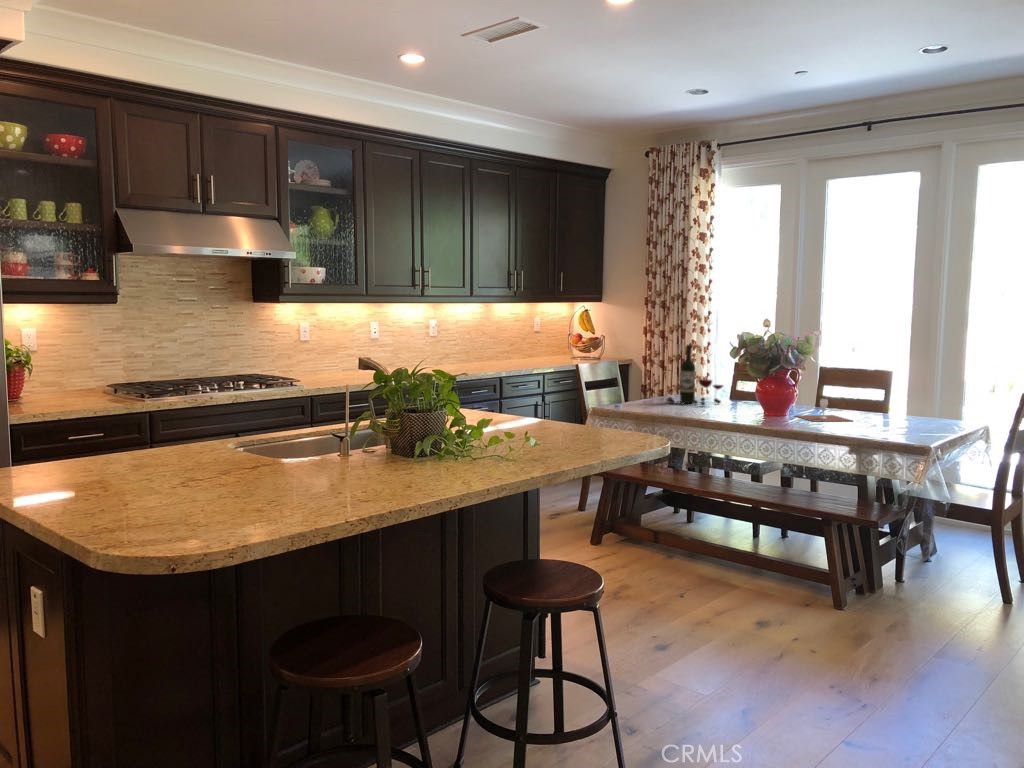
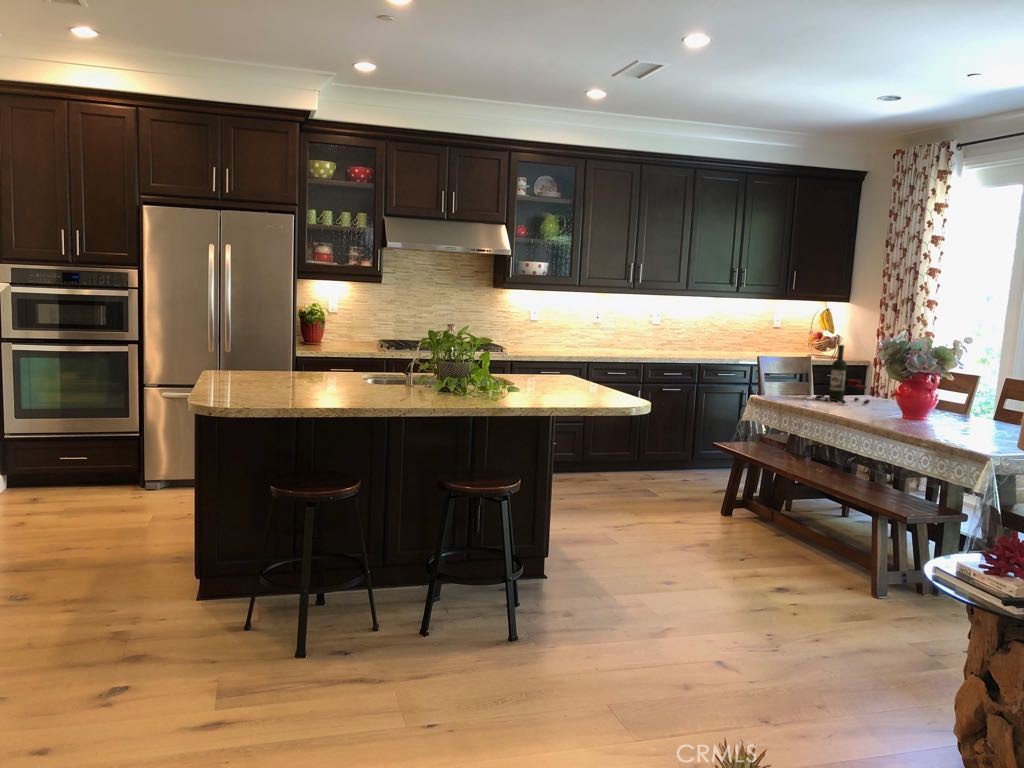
wine glass: present [796,399,852,421] -> none [912,407,965,433]

